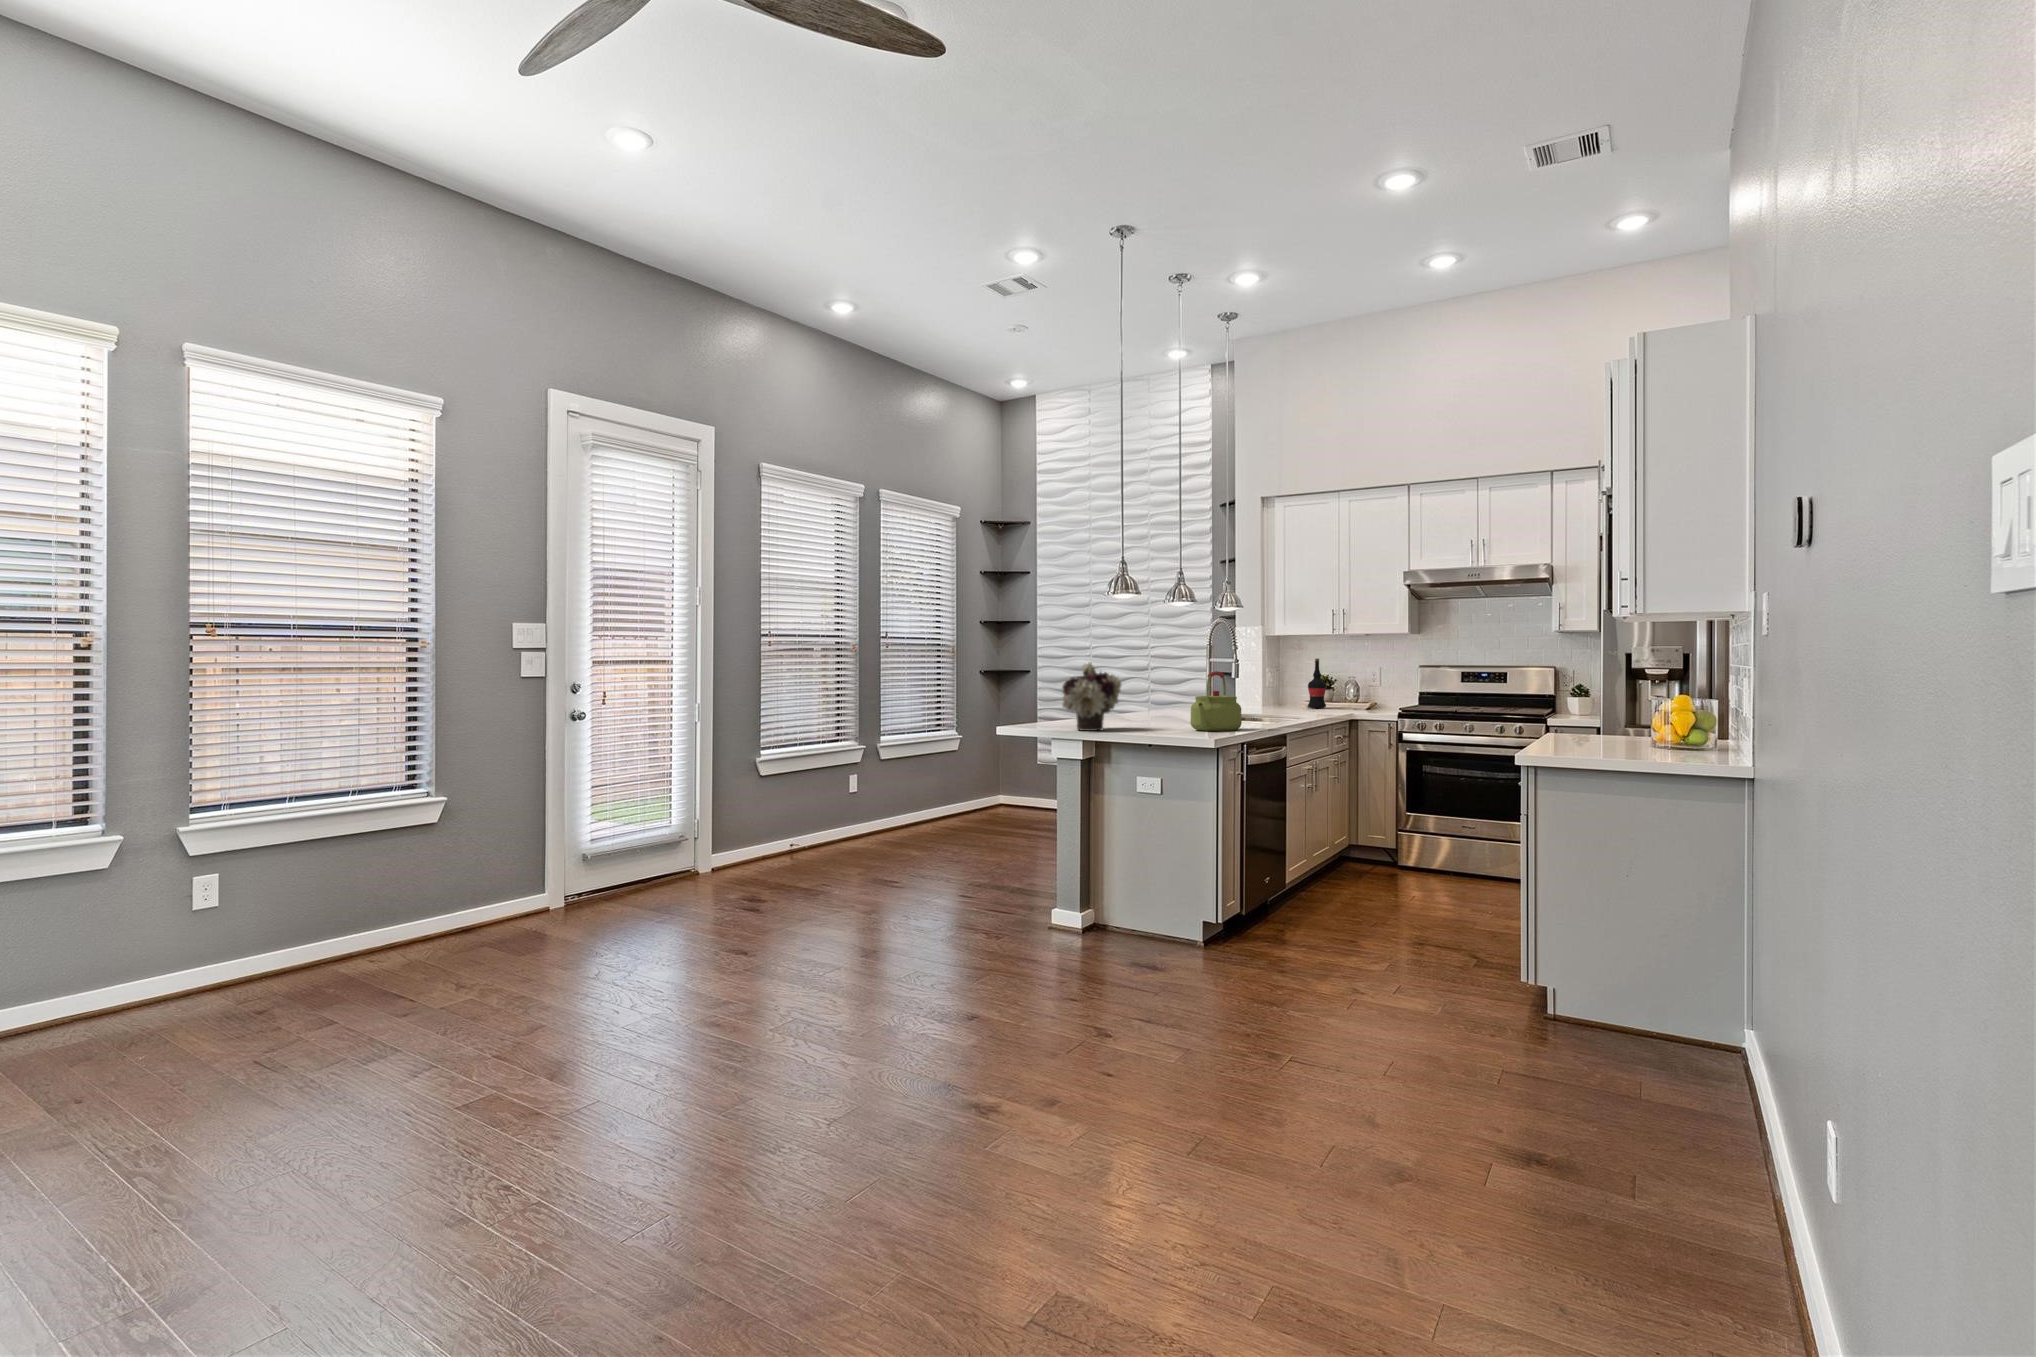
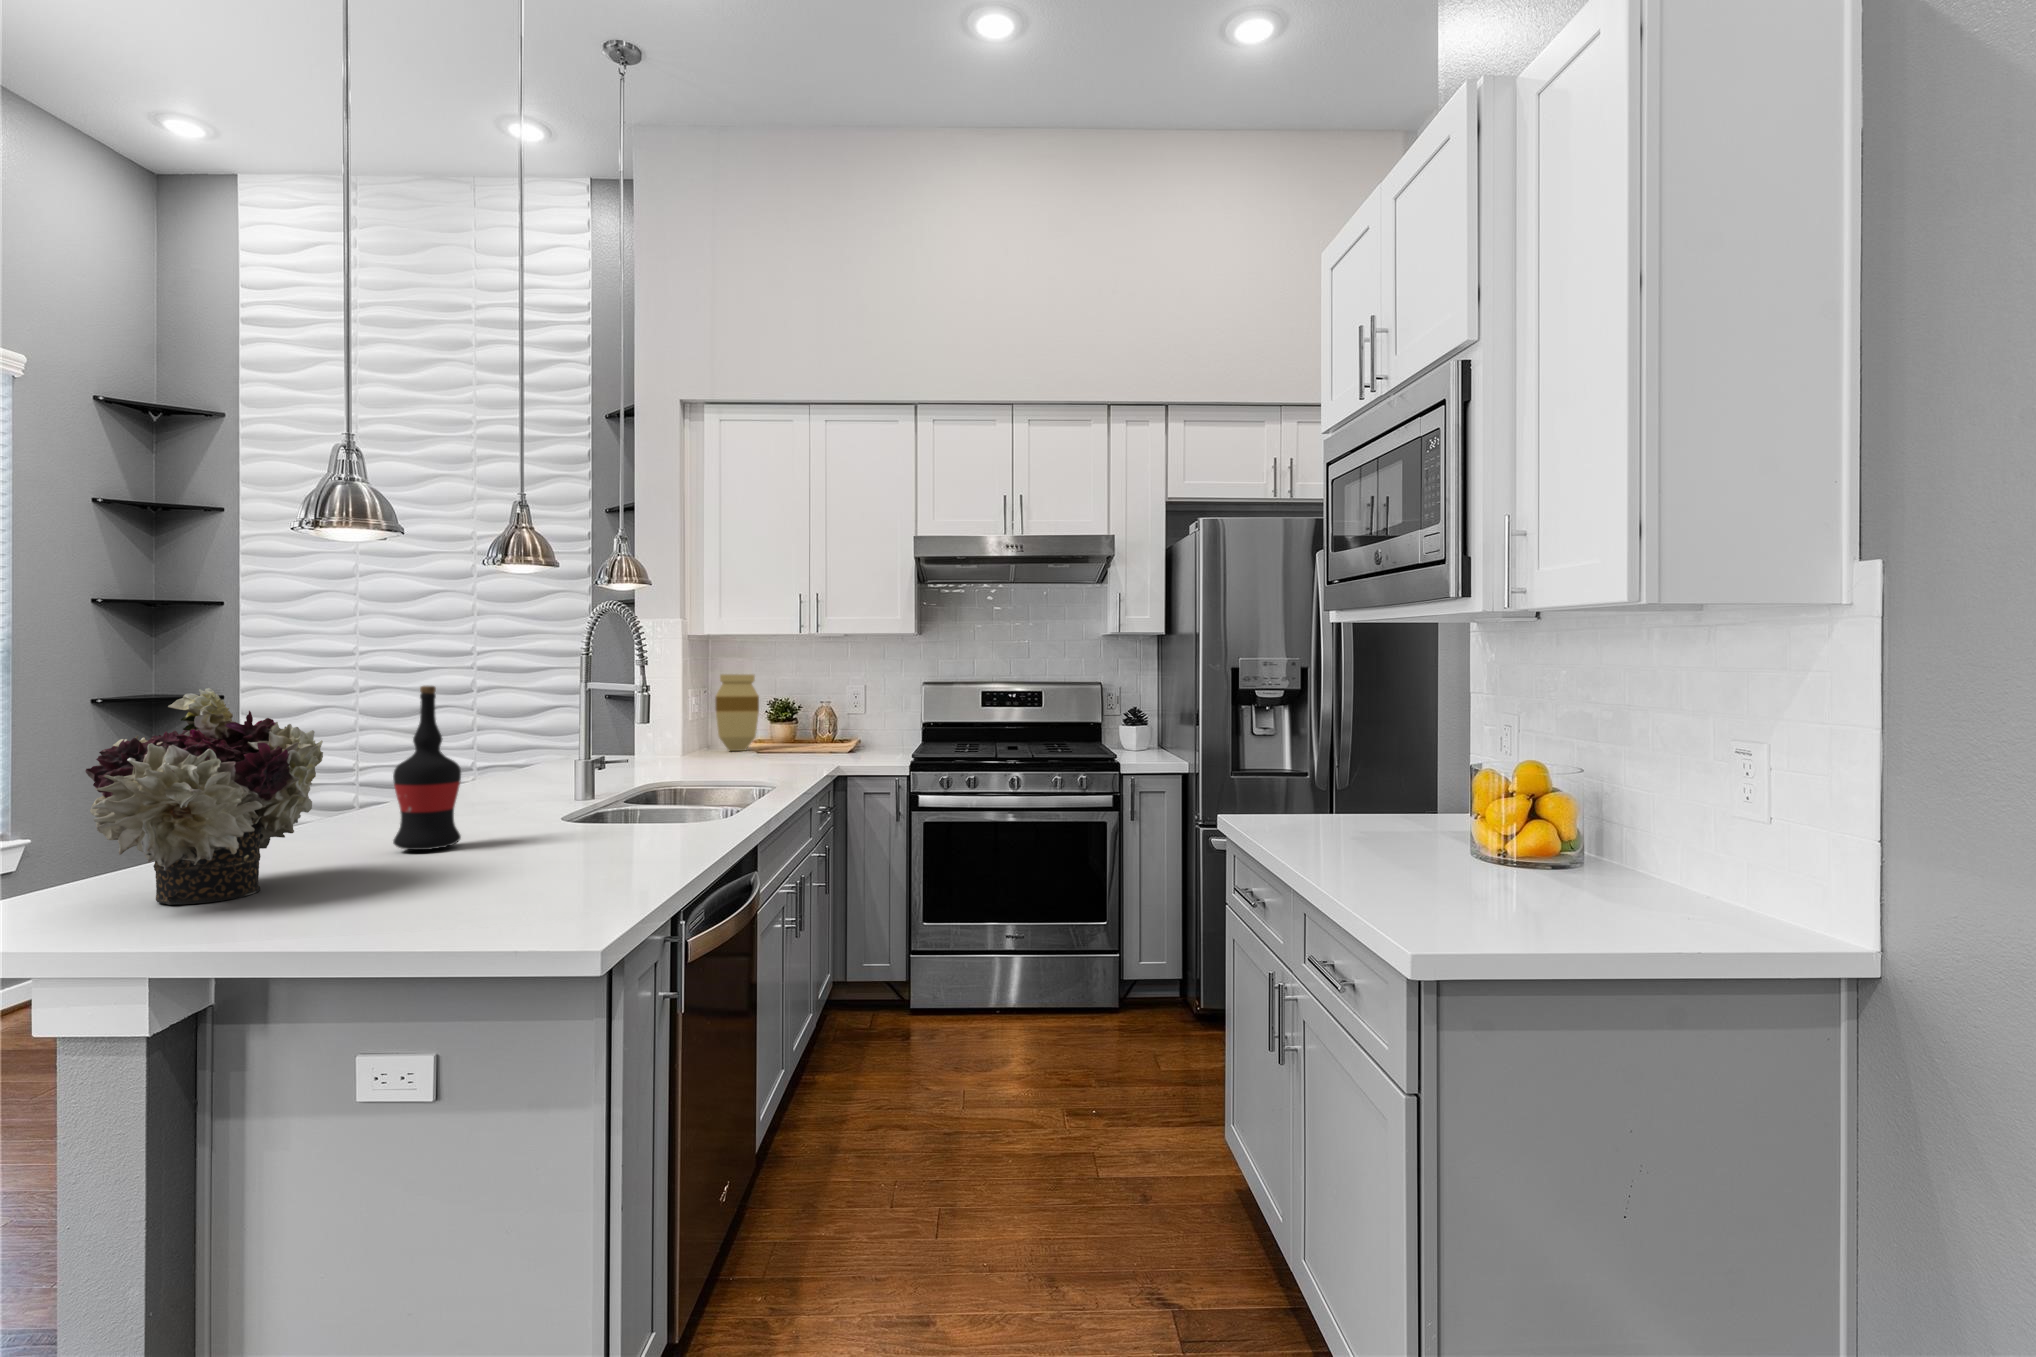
wine bottle: present [1308,658,1326,708] -> present [393,686,461,850]
vase: none [1282,659,1308,706] -> present [715,674,759,751]
kettle: present [1190,671,1242,731] -> none [540,714,686,881]

